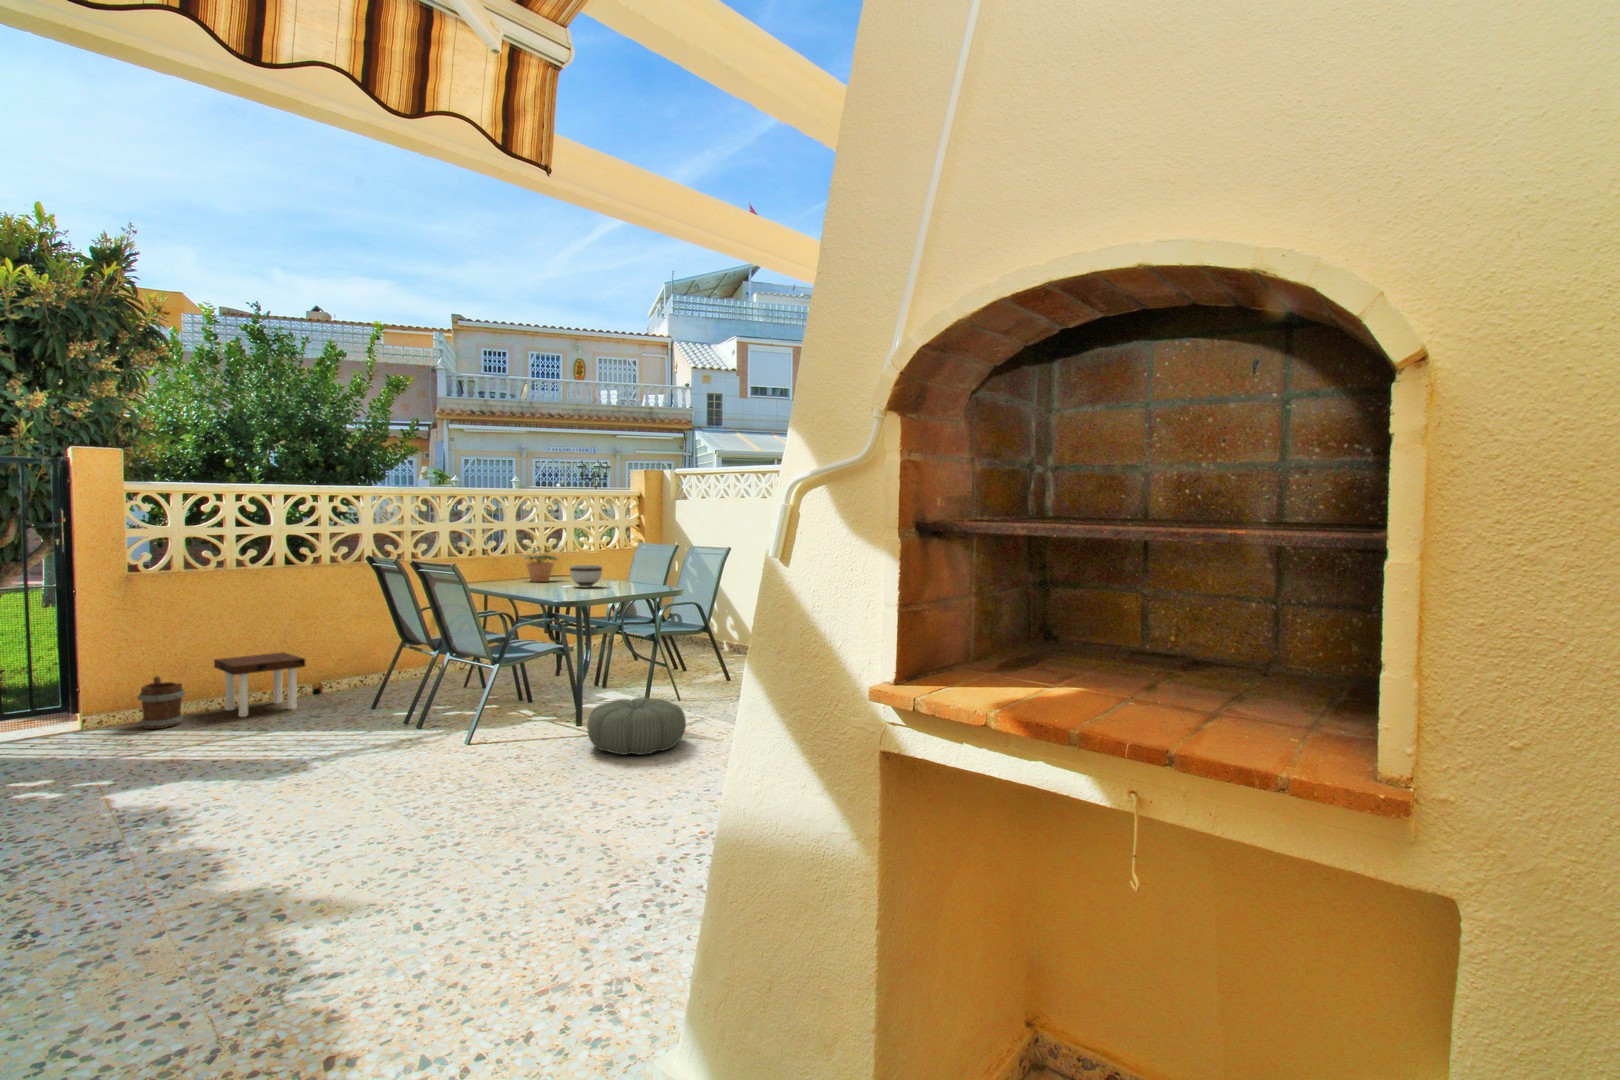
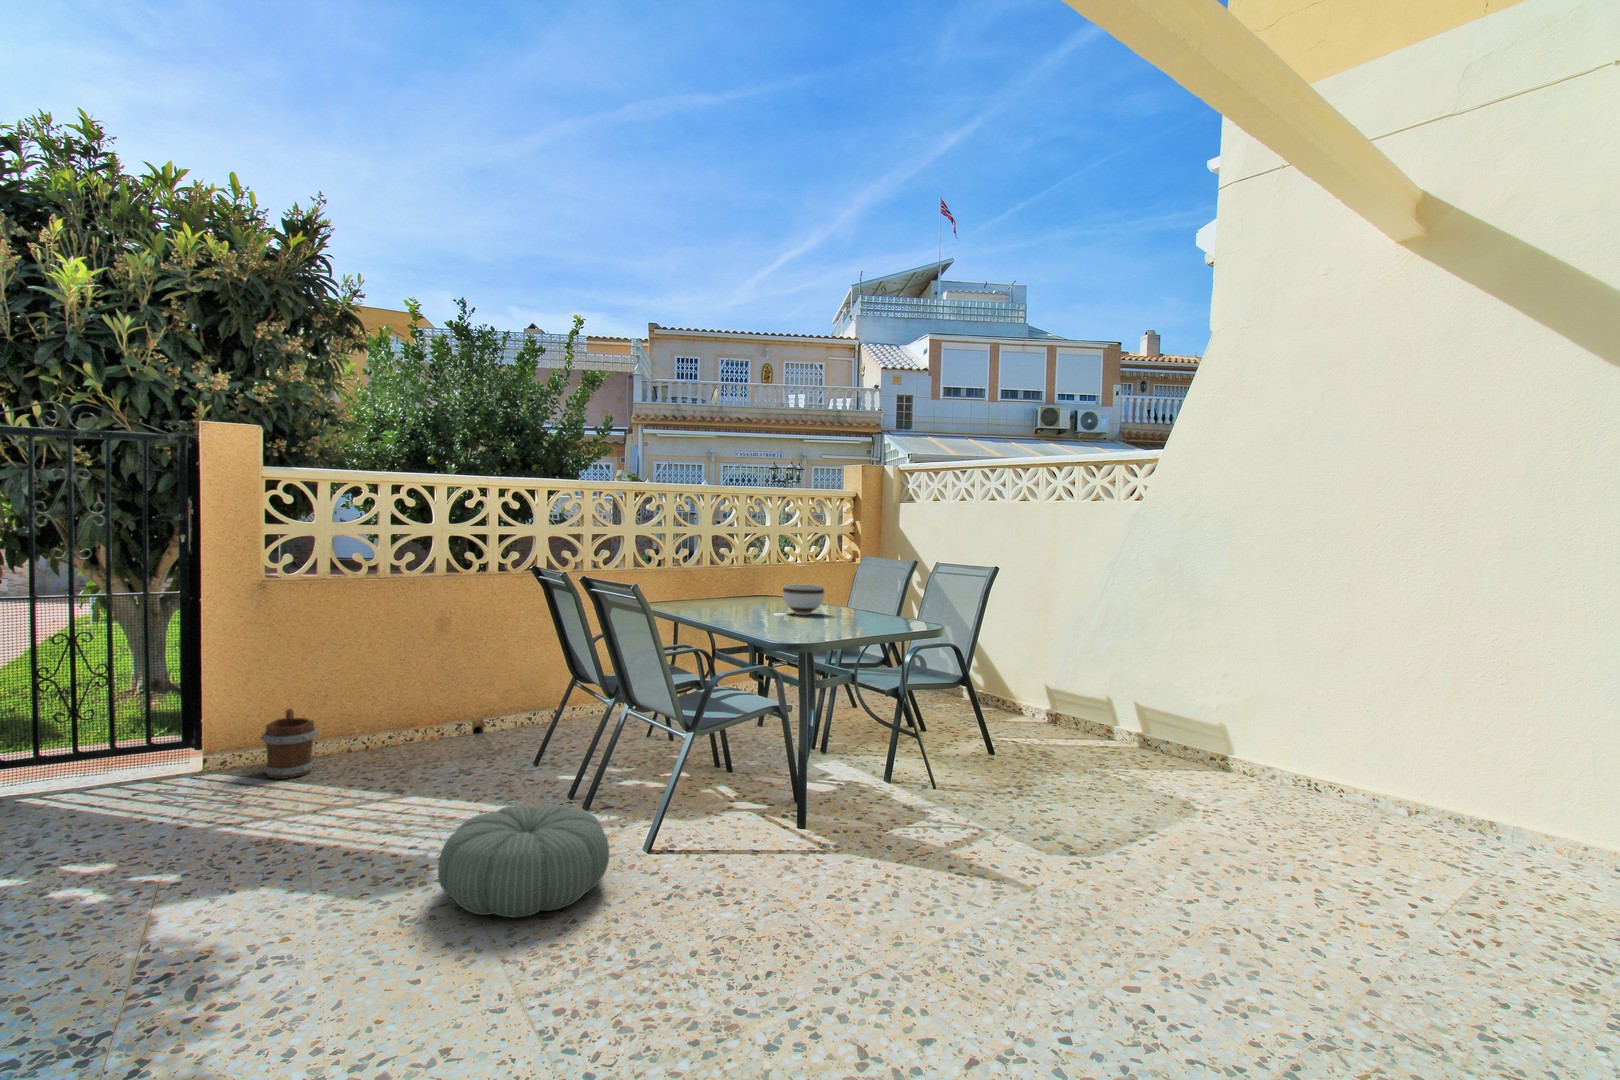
potted plant: present [523,545,557,582] -> none [719,556,771,604]
side table: present [214,652,305,717] -> none [357,682,460,766]
pouf: present [587,698,686,755] -> present [438,804,610,918]

